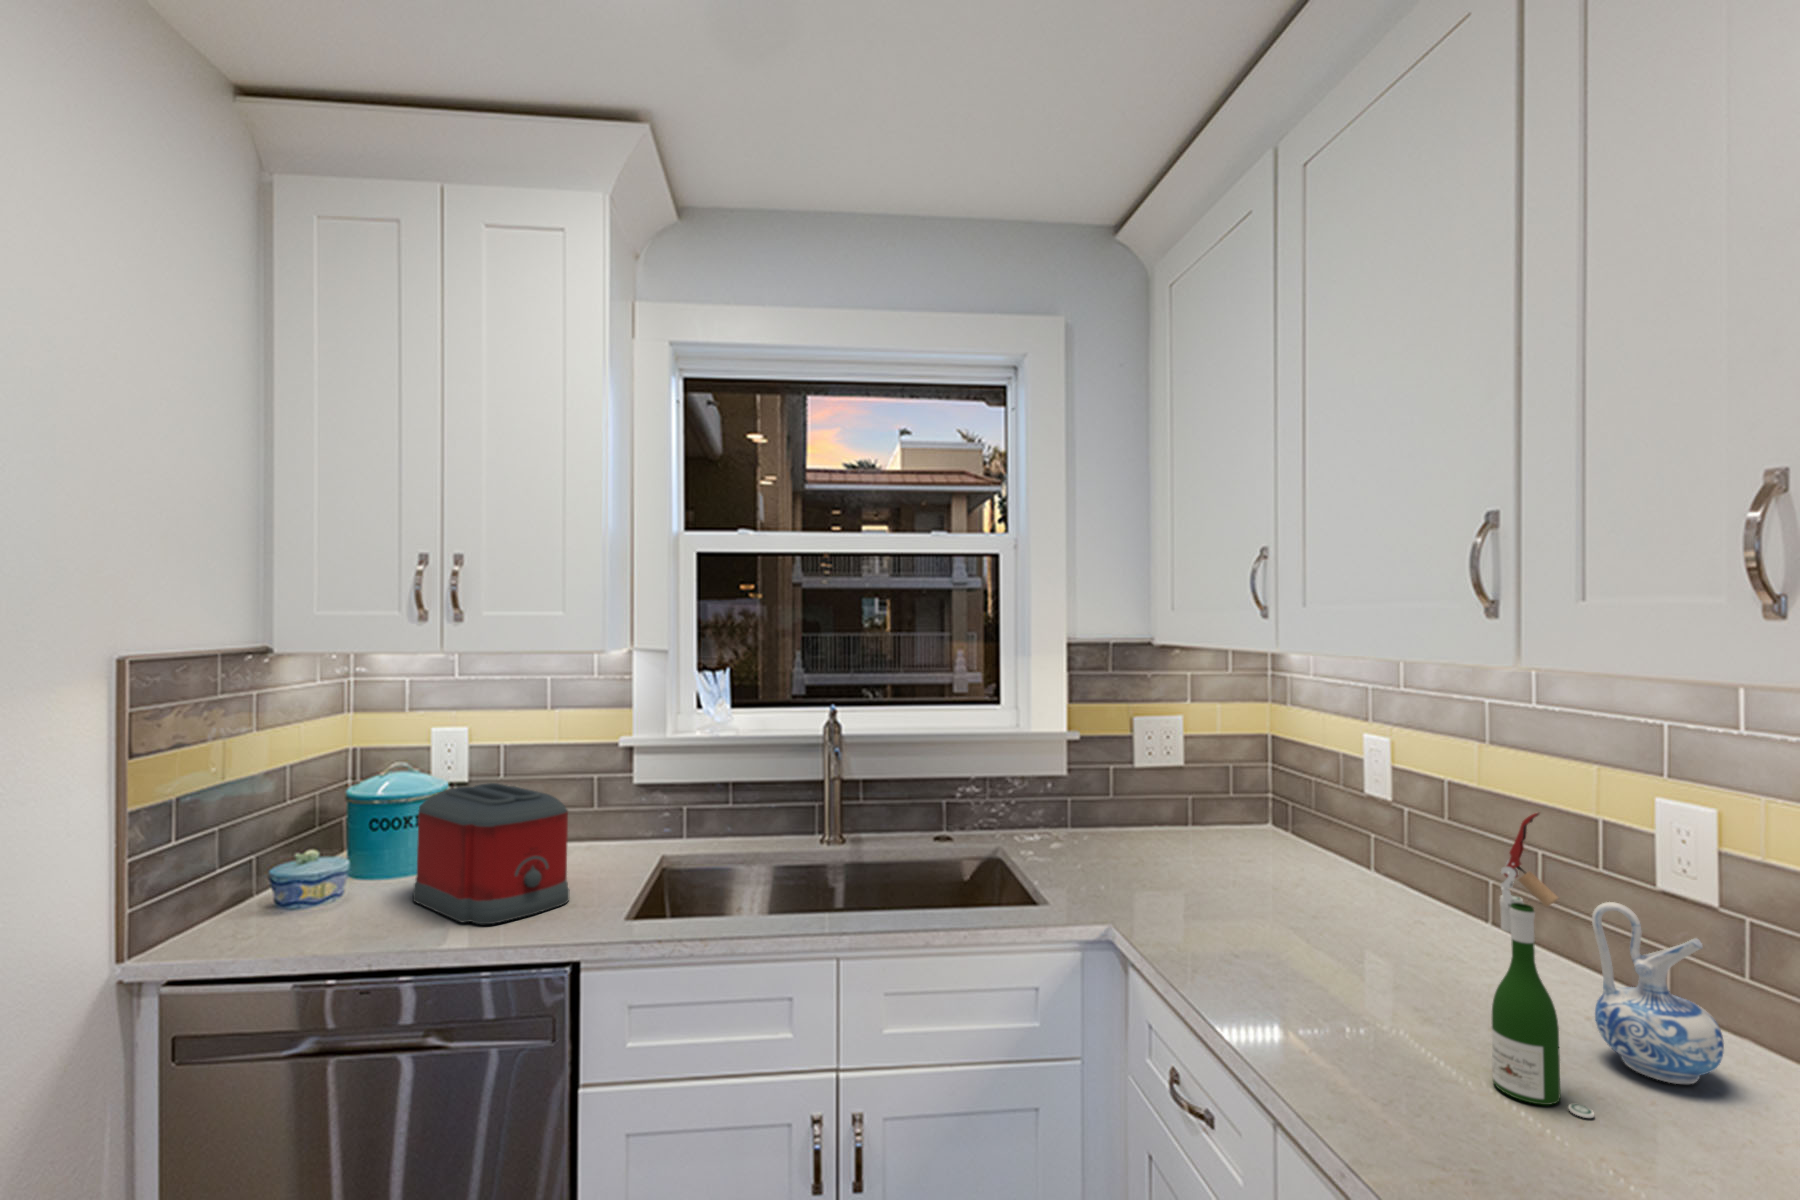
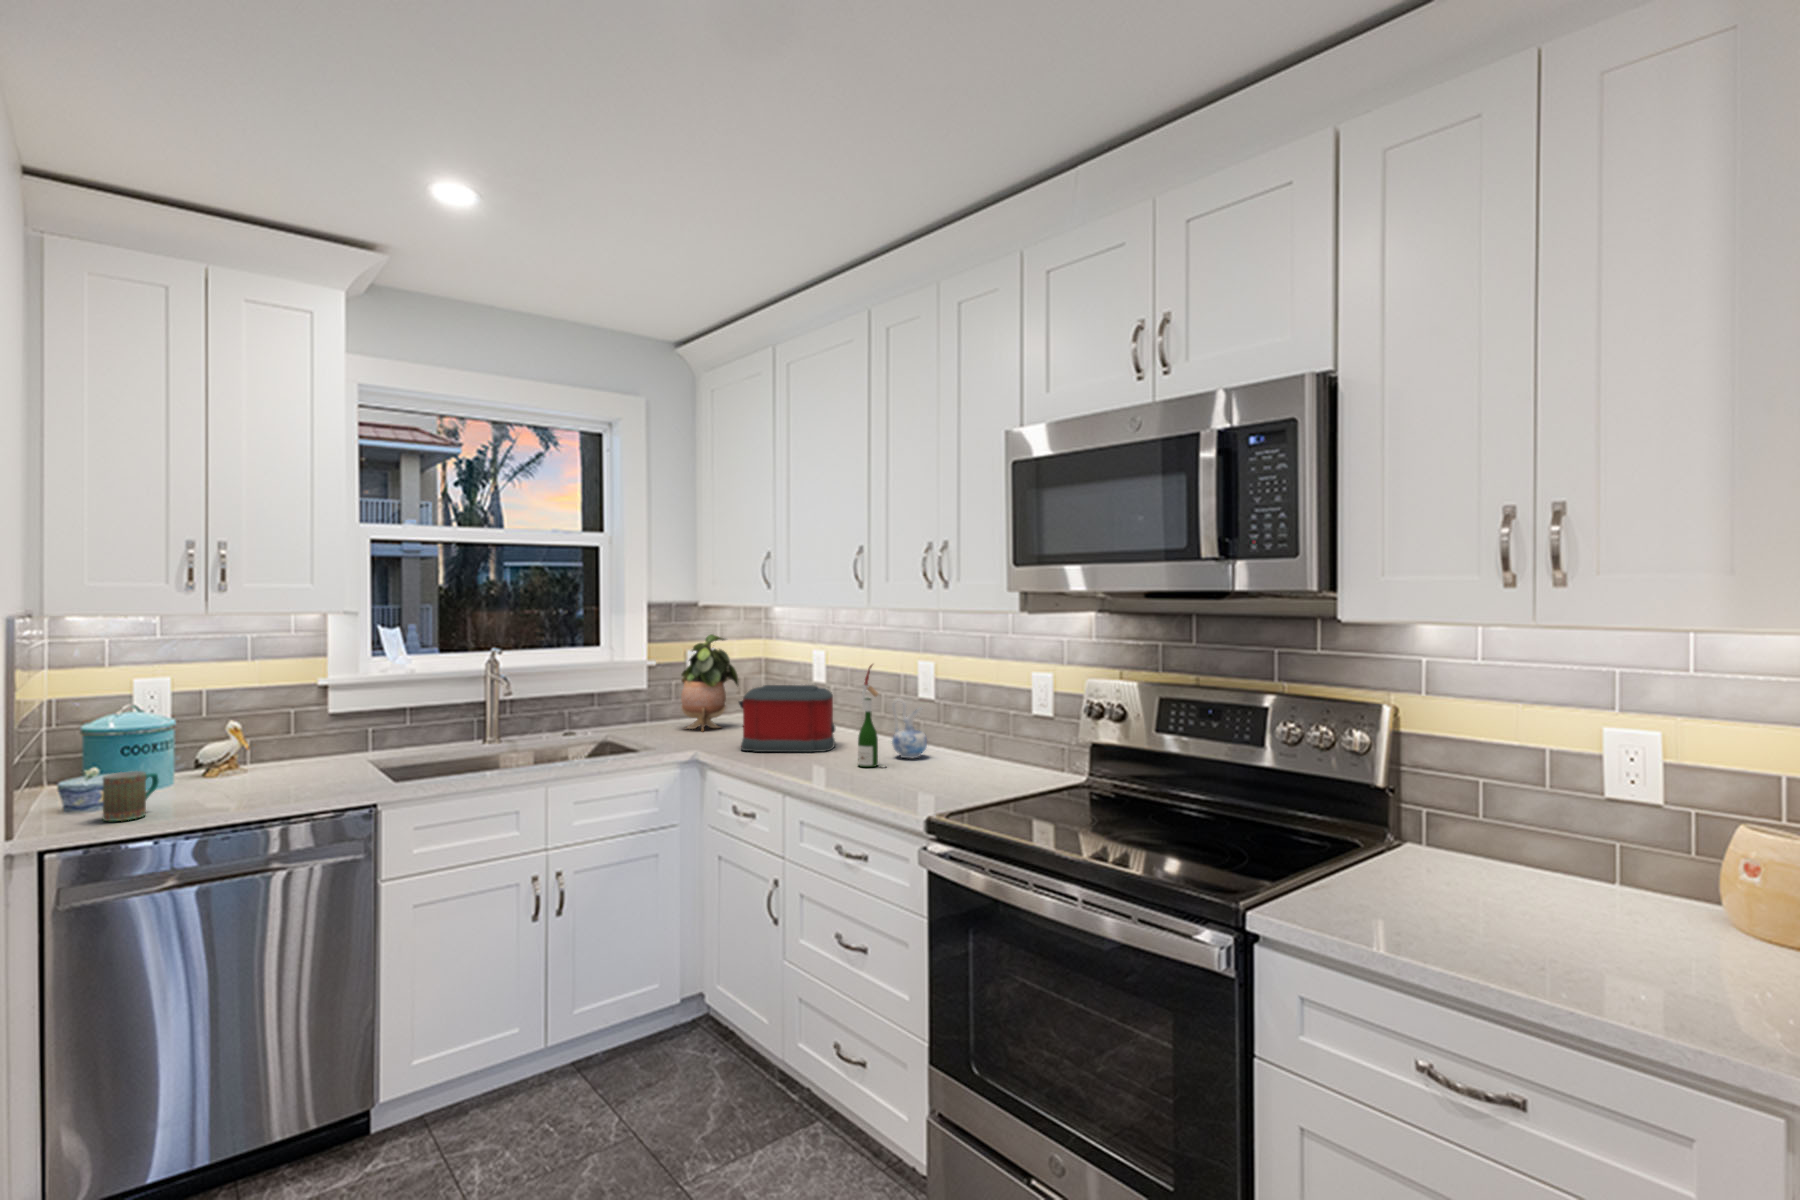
potted plant: none [1115,695,1214,861] -> present [681,634,738,730]
toaster: present [413,783,570,924] -> present [739,685,835,752]
mug: none [247,866,331,940] -> present [103,771,159,821]

